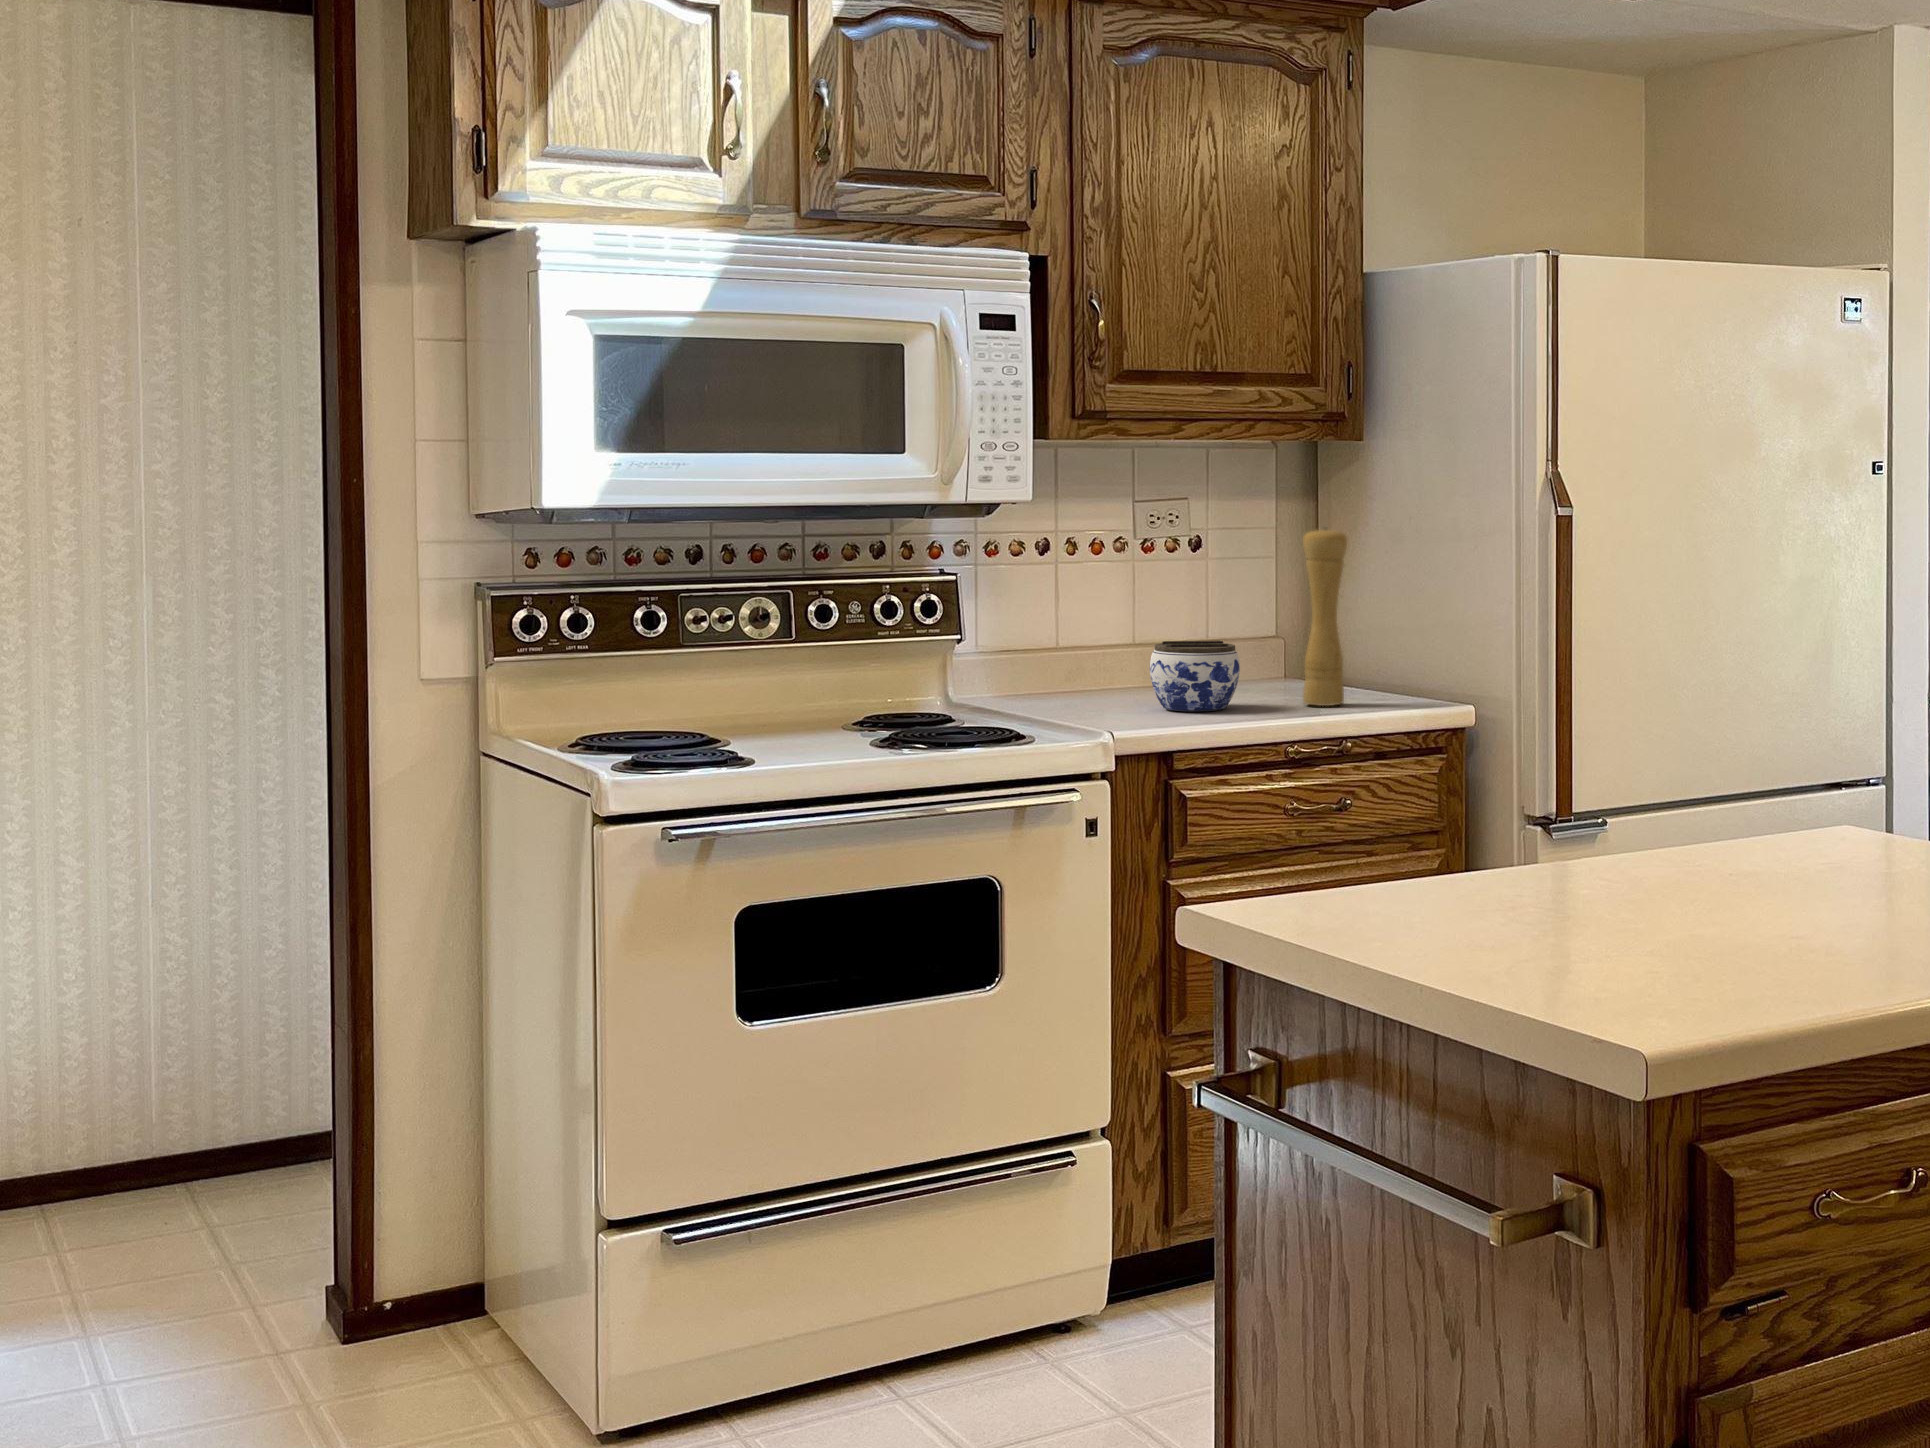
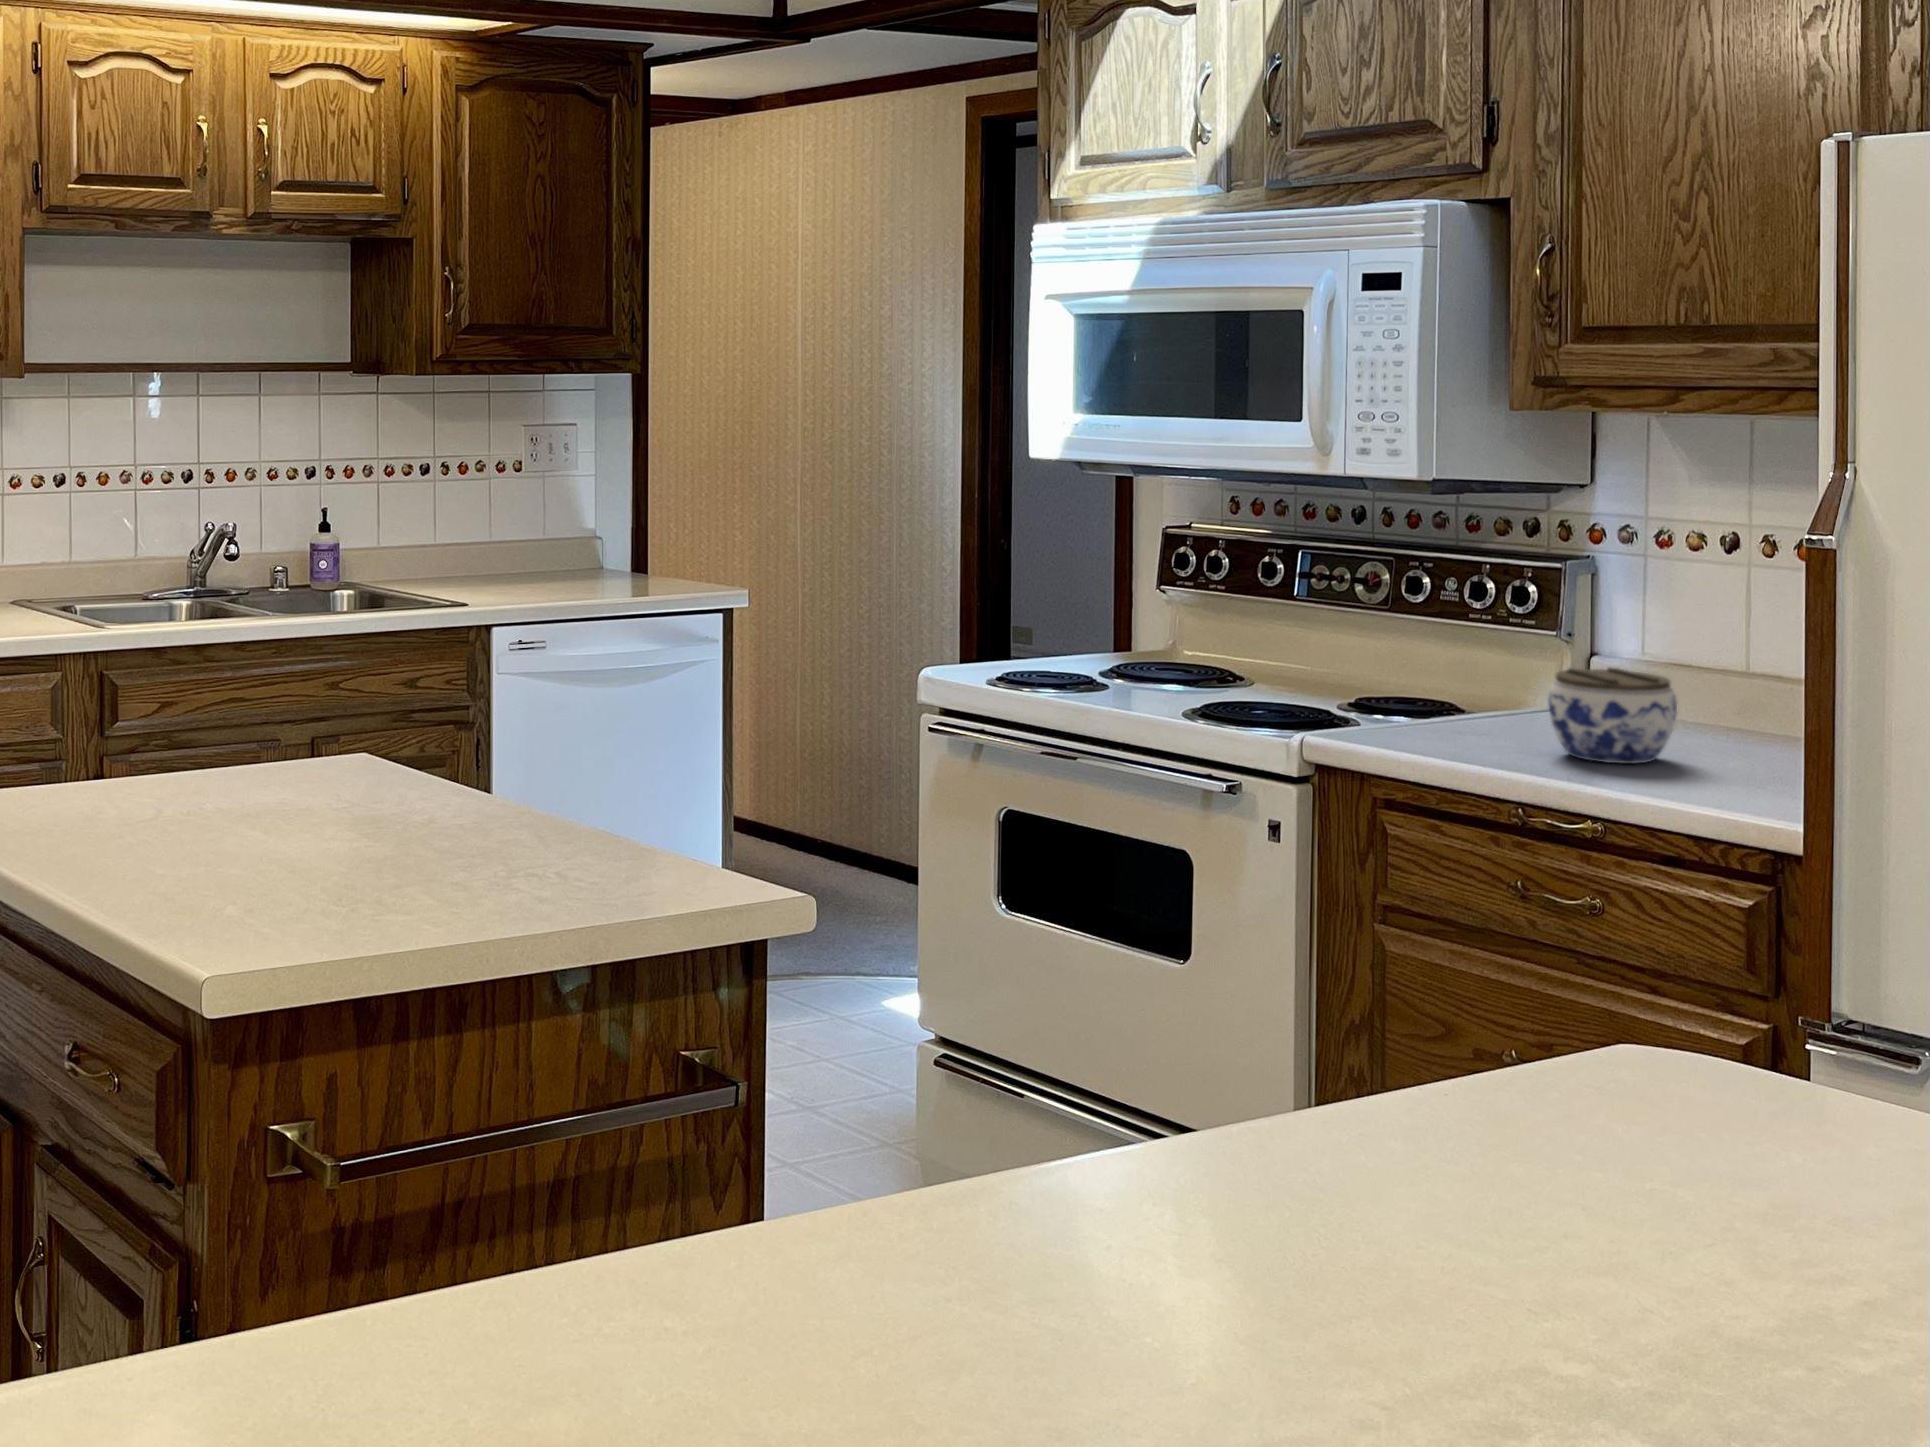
pepper mill: present [1303,527,1347,706] -> none [1690,543,1764,792]

